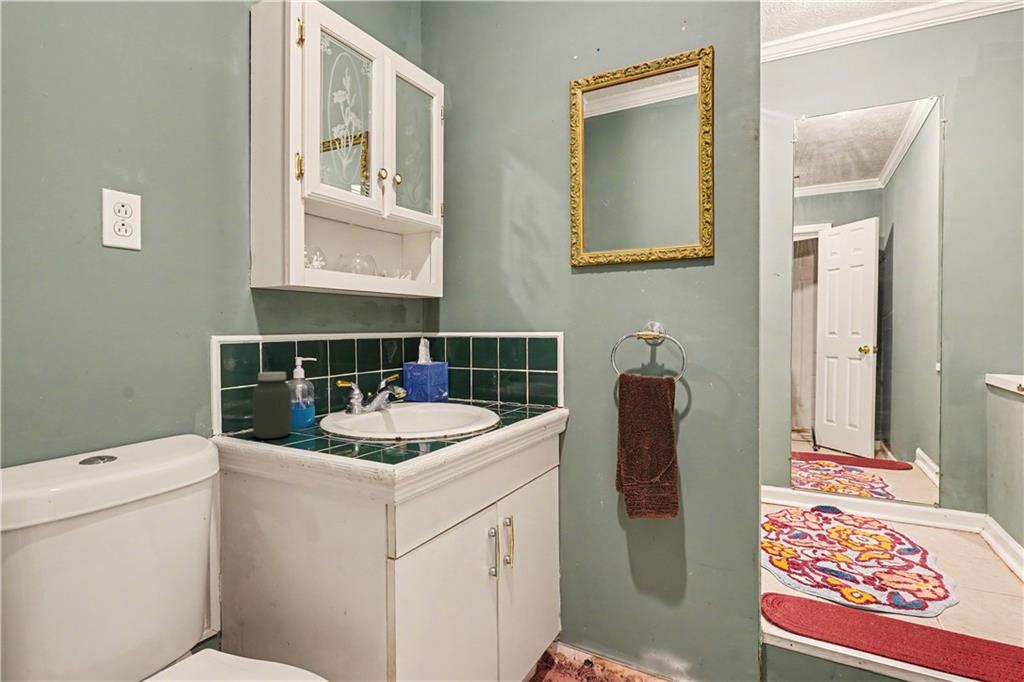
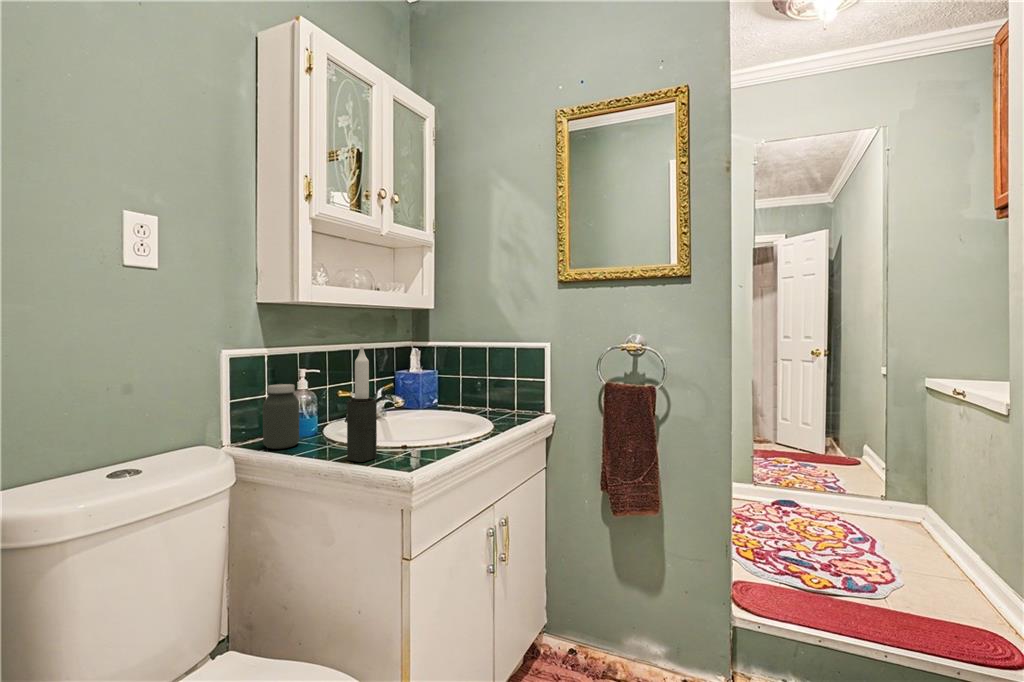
candle: none [333,329,364,453] -> present [347,345,377,462]

